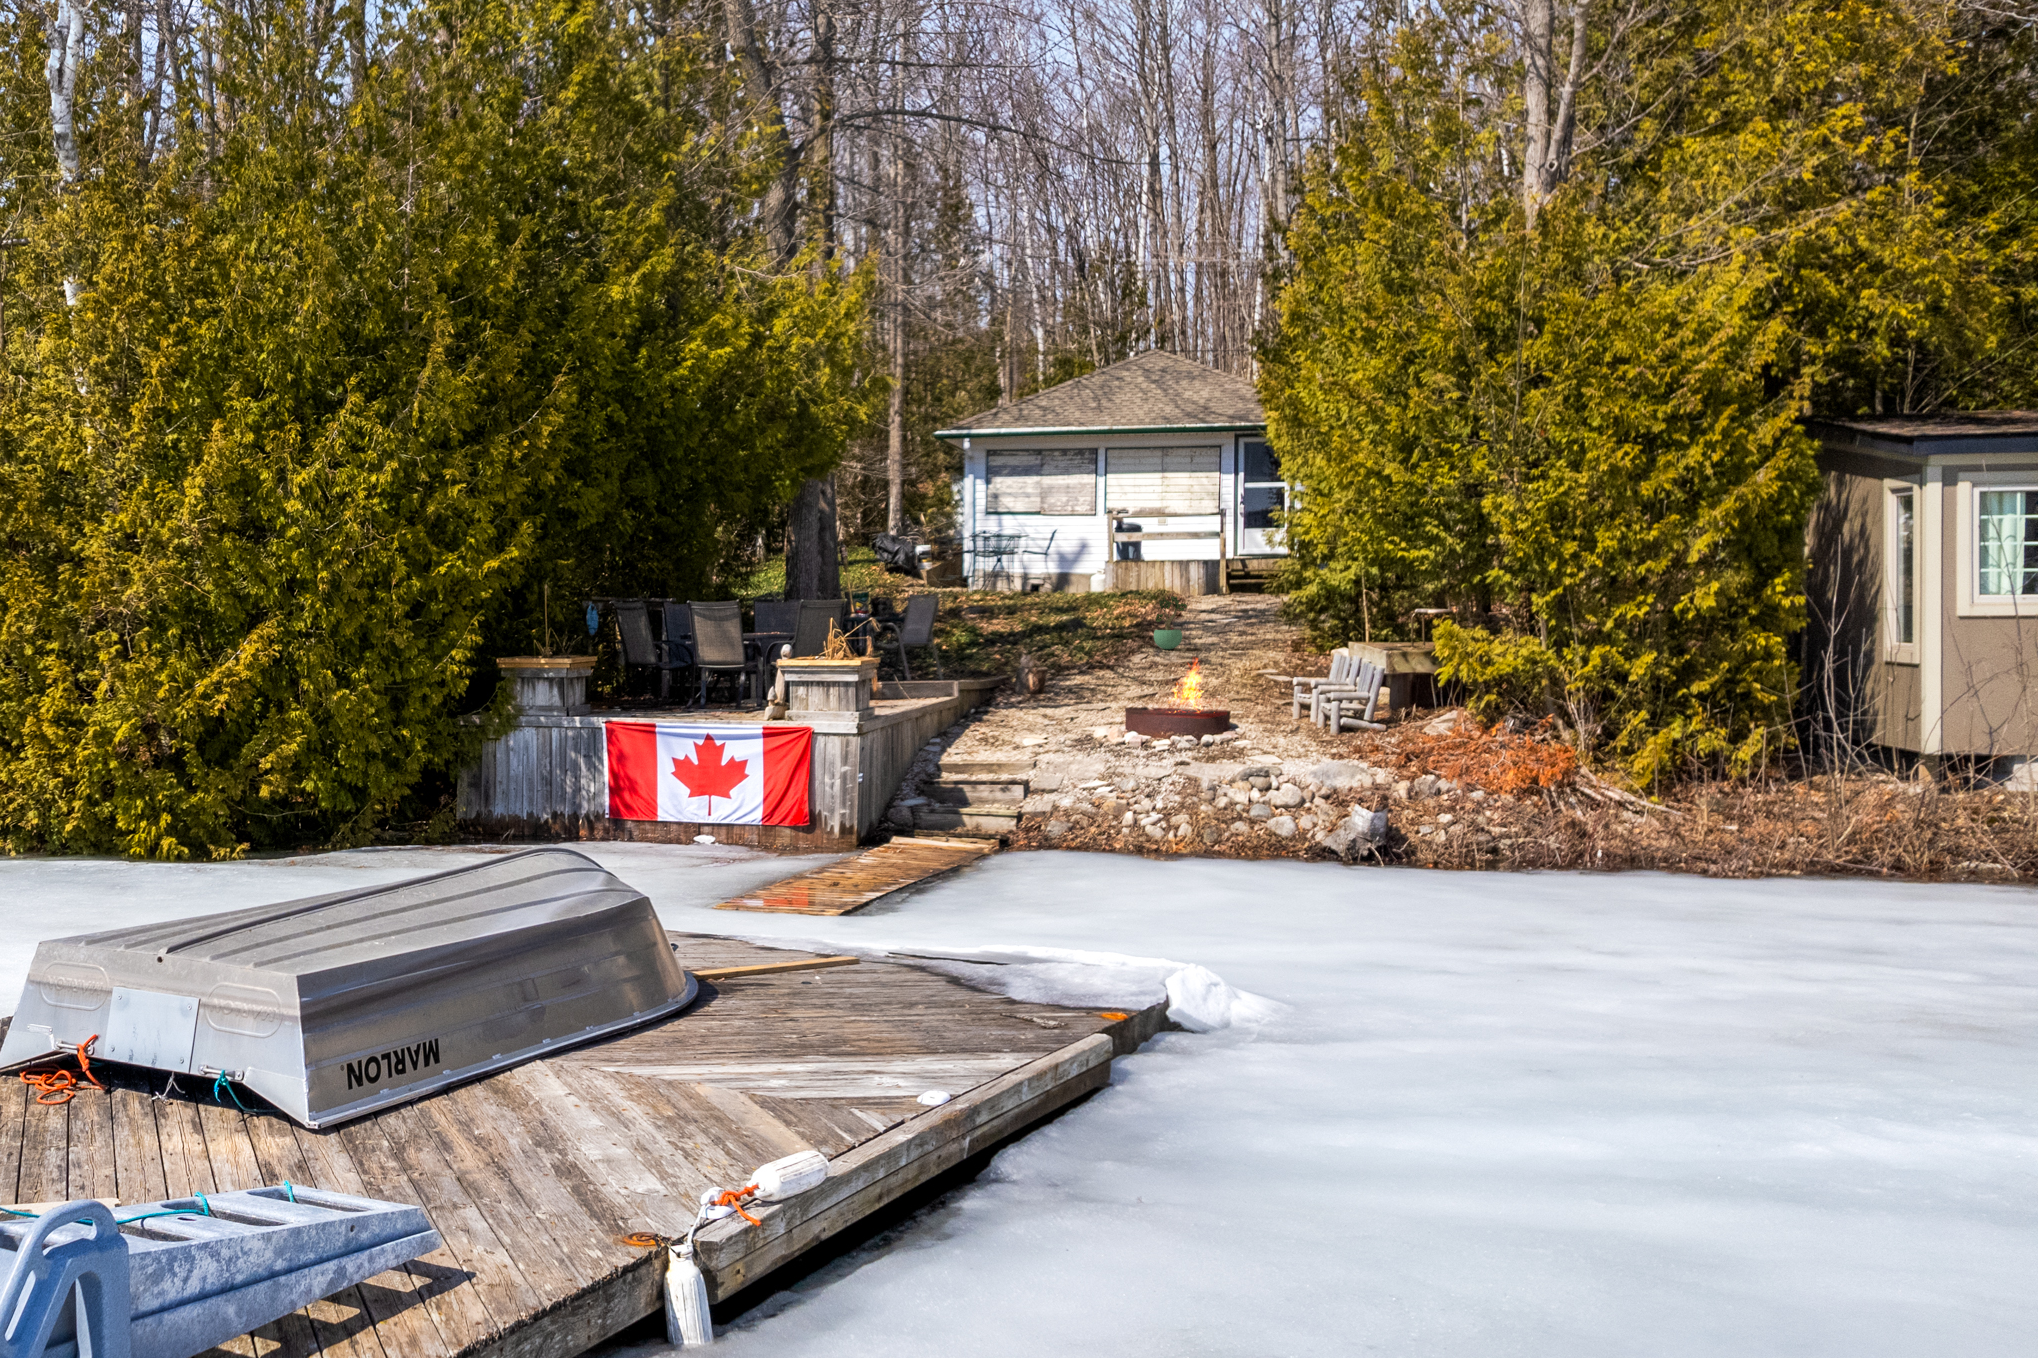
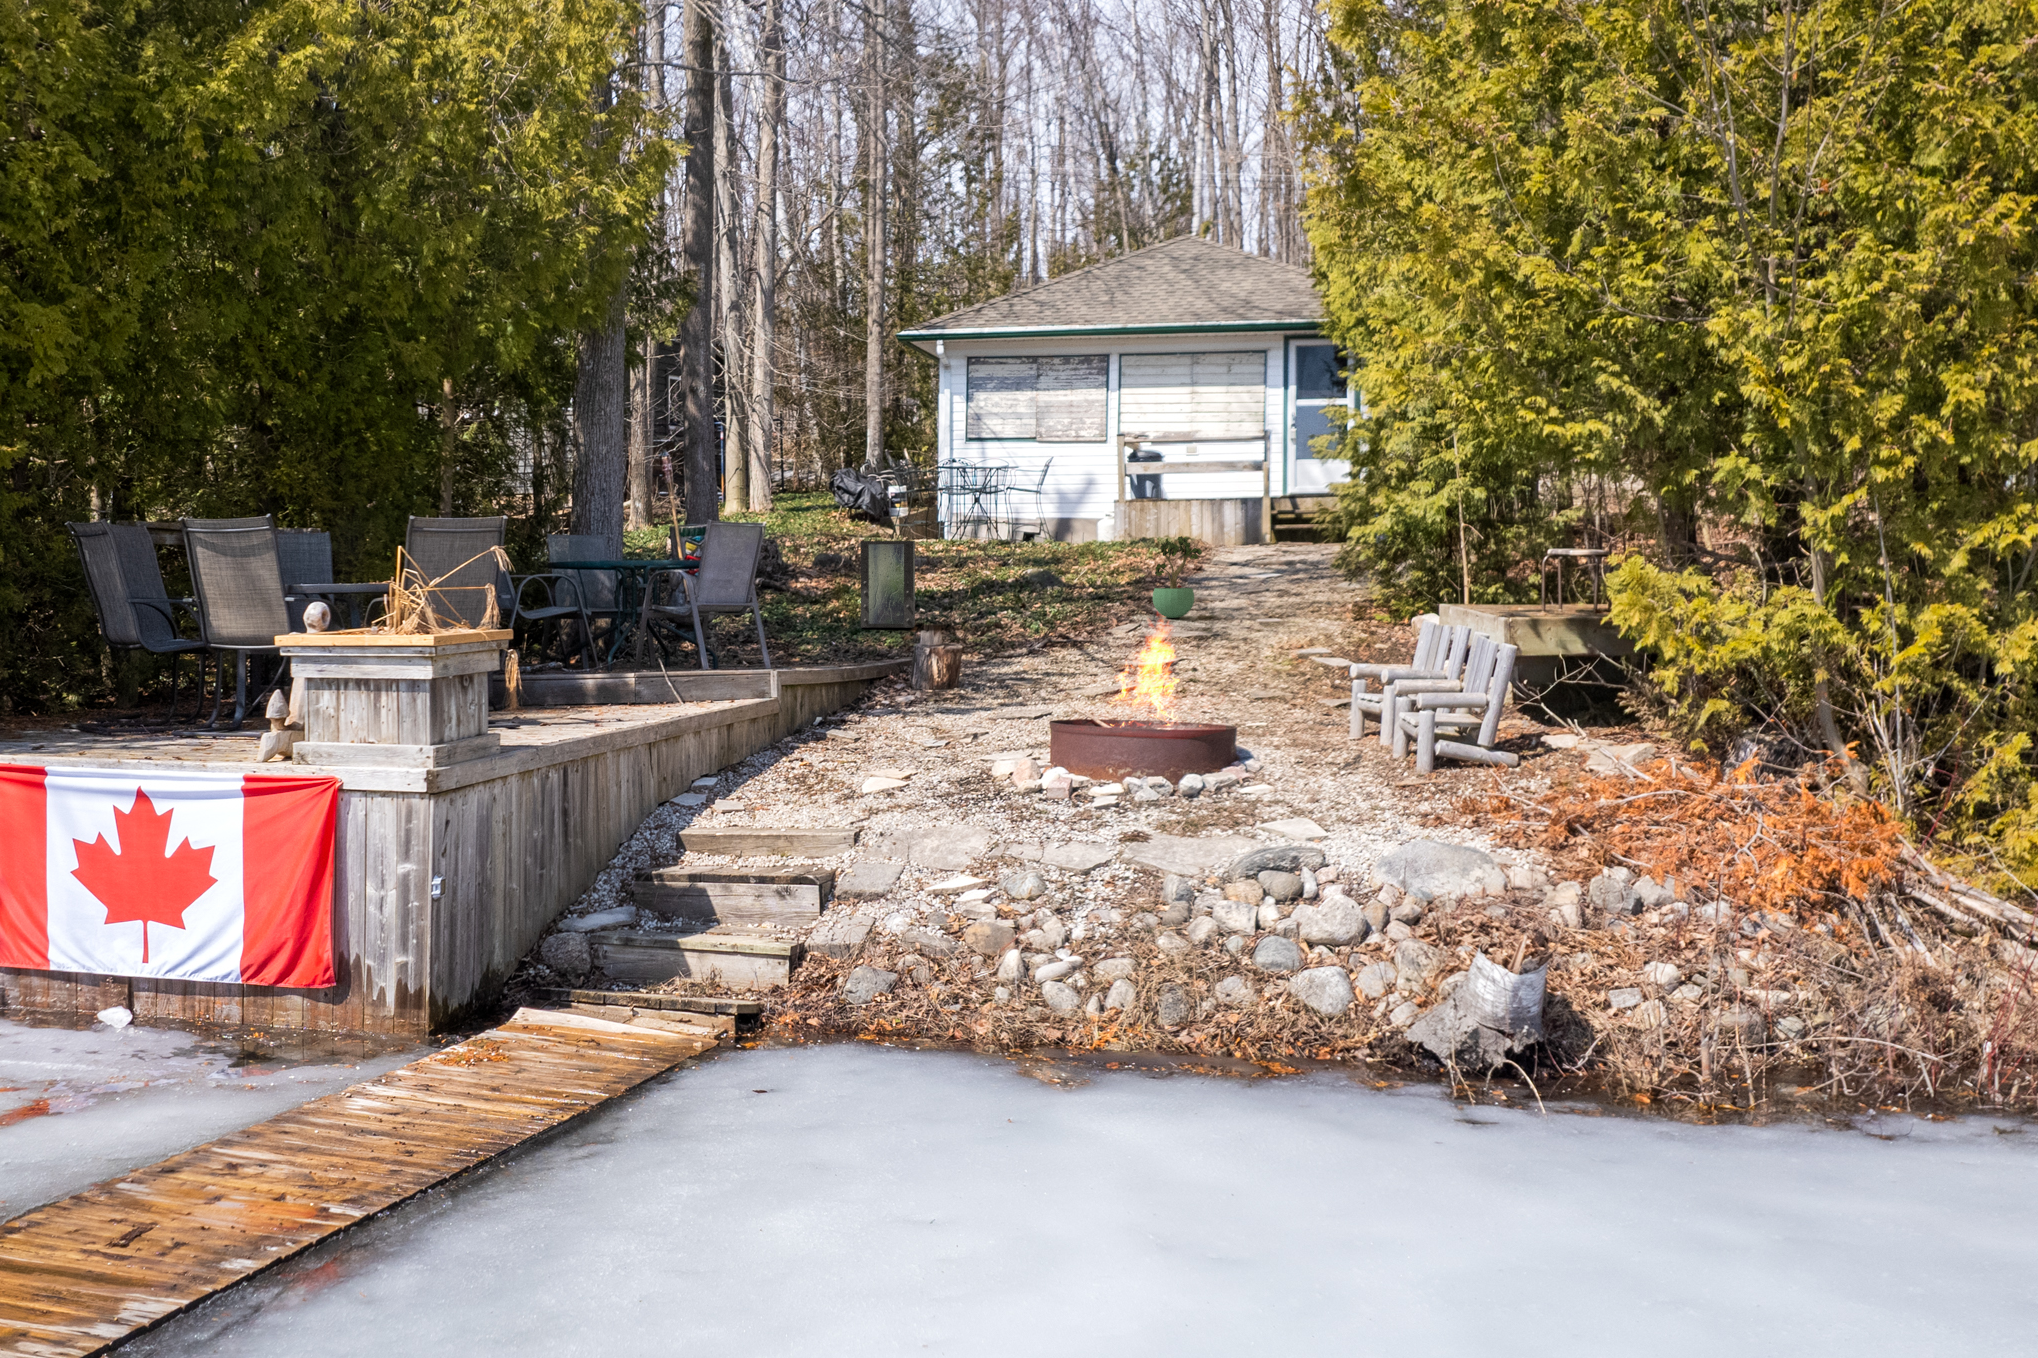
storage box: none [963,601,999,657] -> present [861,541,915,628]

